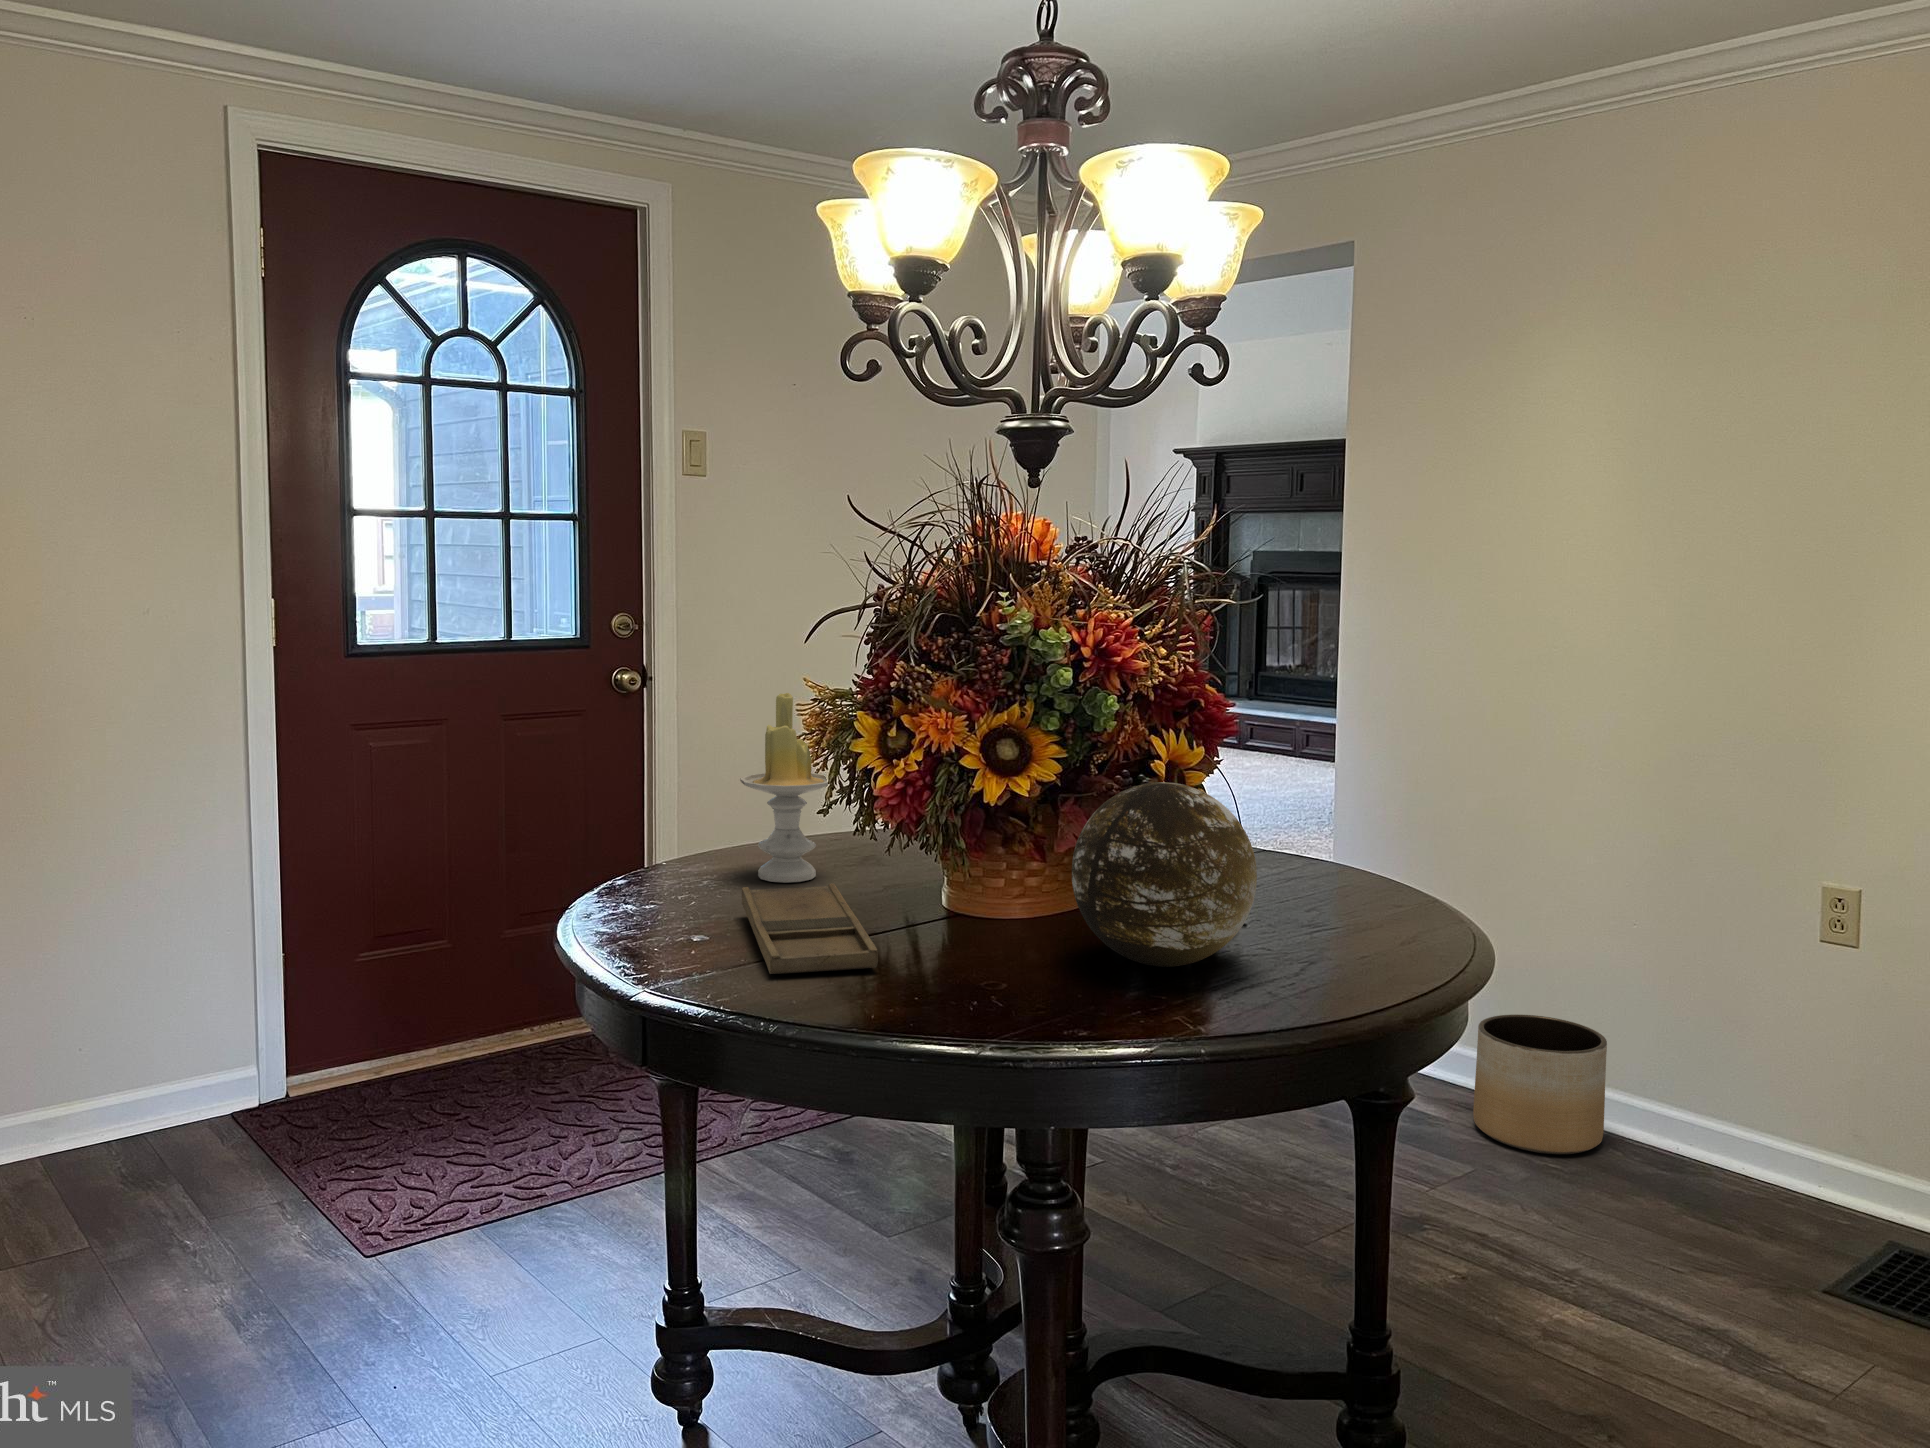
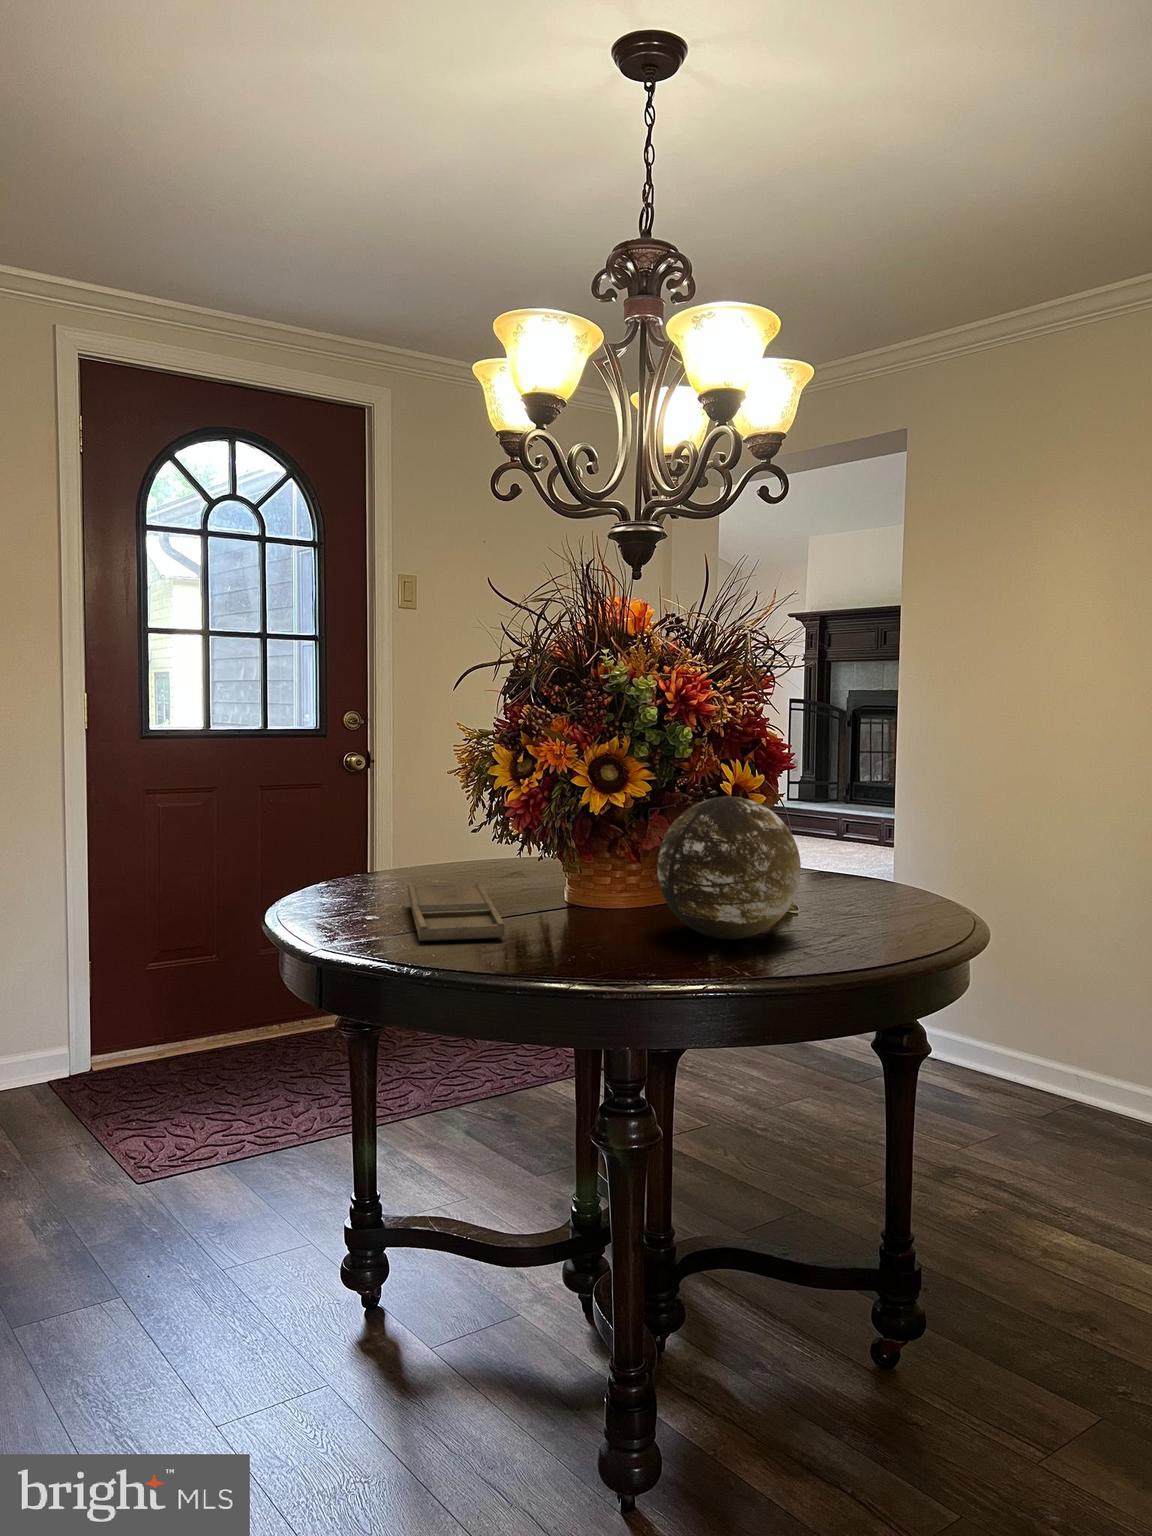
candle: present [740,693,828,883] -> none [414,742,486,887]
planter: present [1473,1014,1607,1154] -> none [991,1014,1092,1120]

